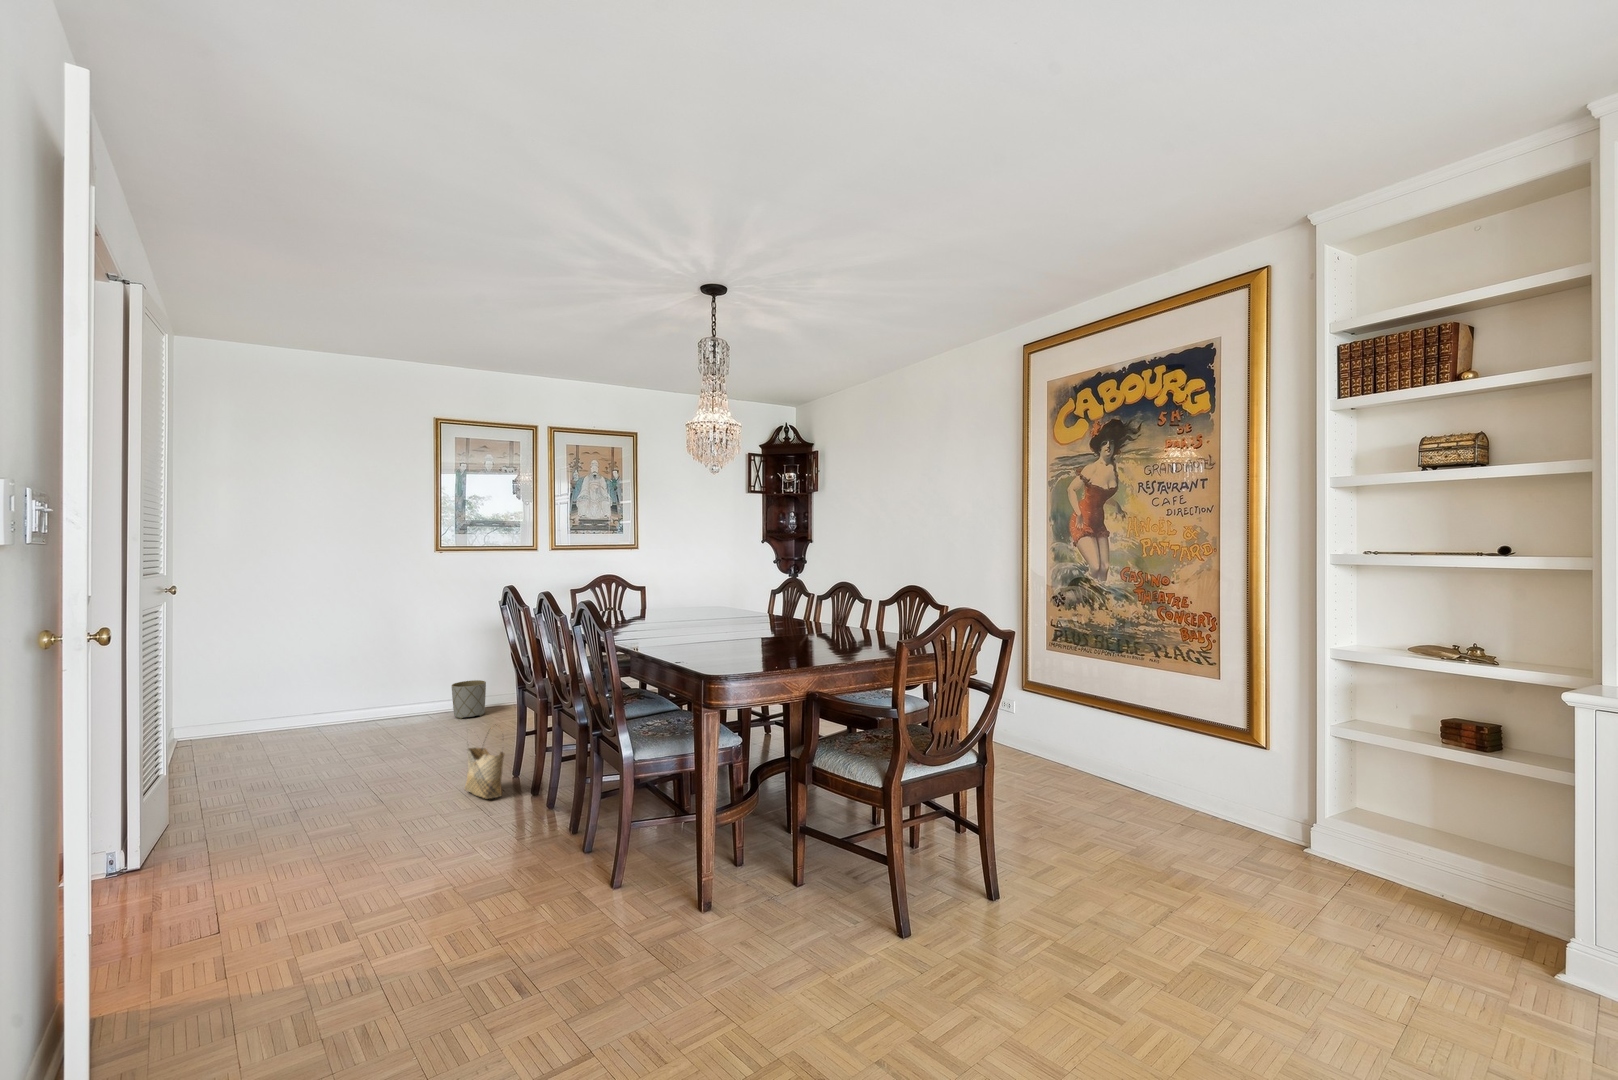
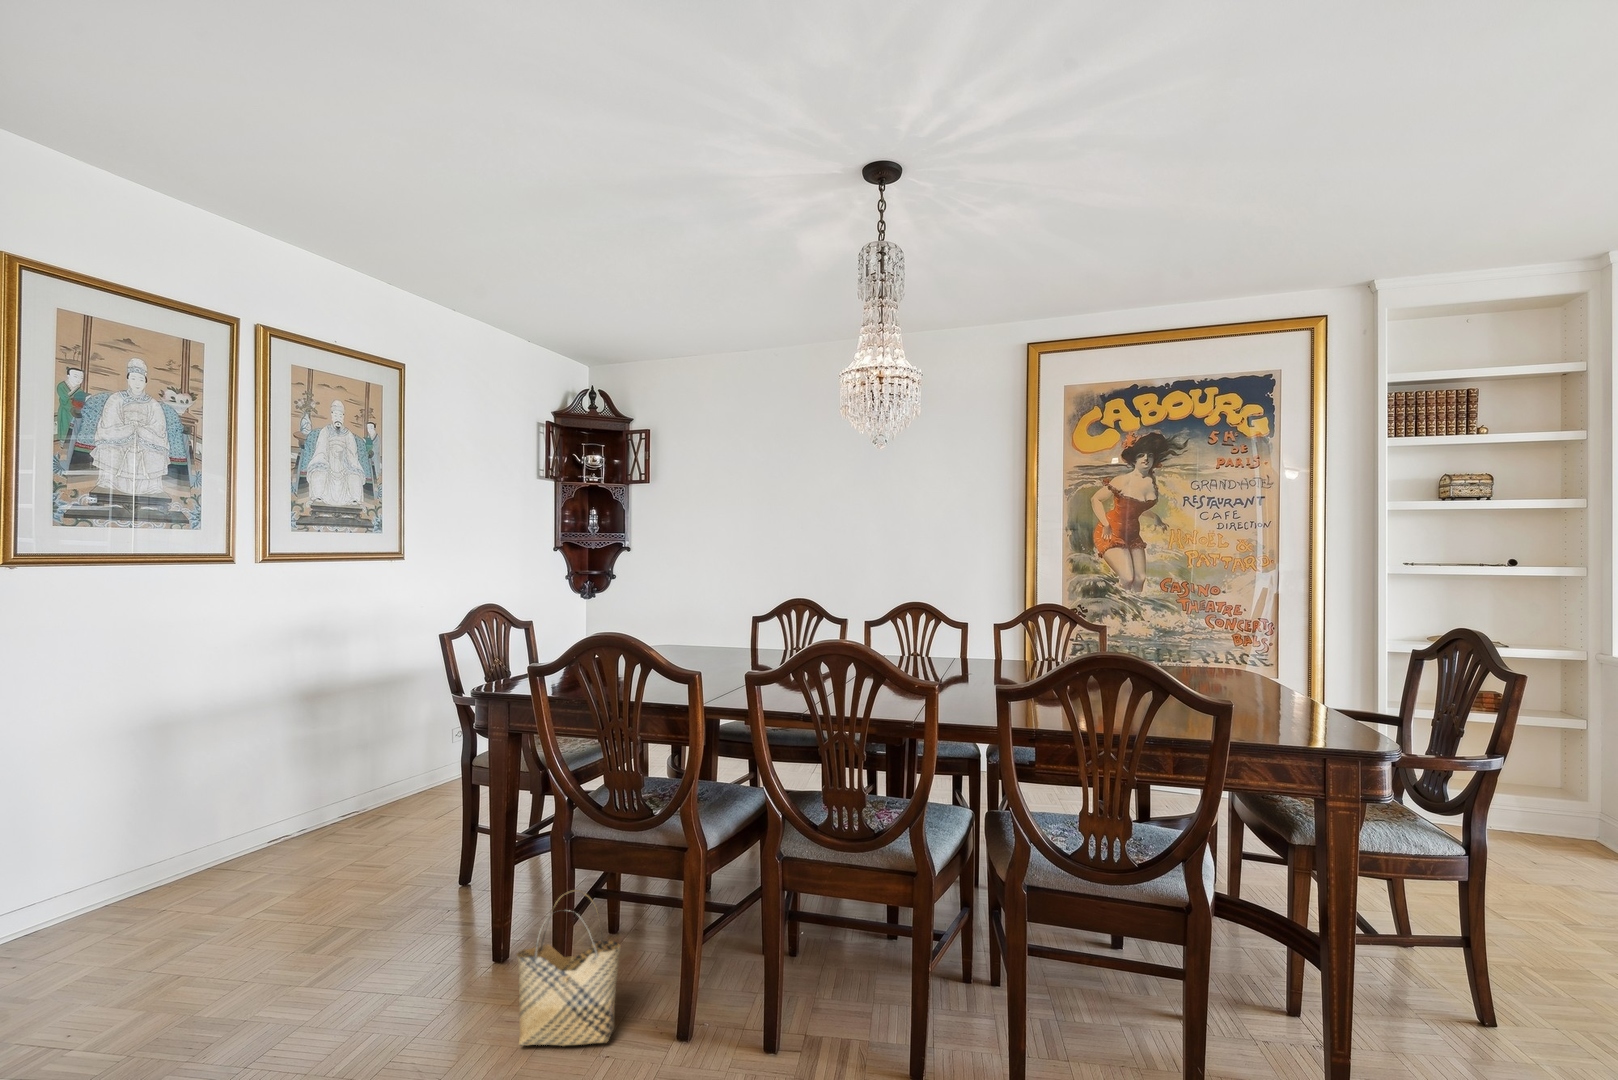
planter: present [452,680,486,719] -> none [75,835,165,930]

